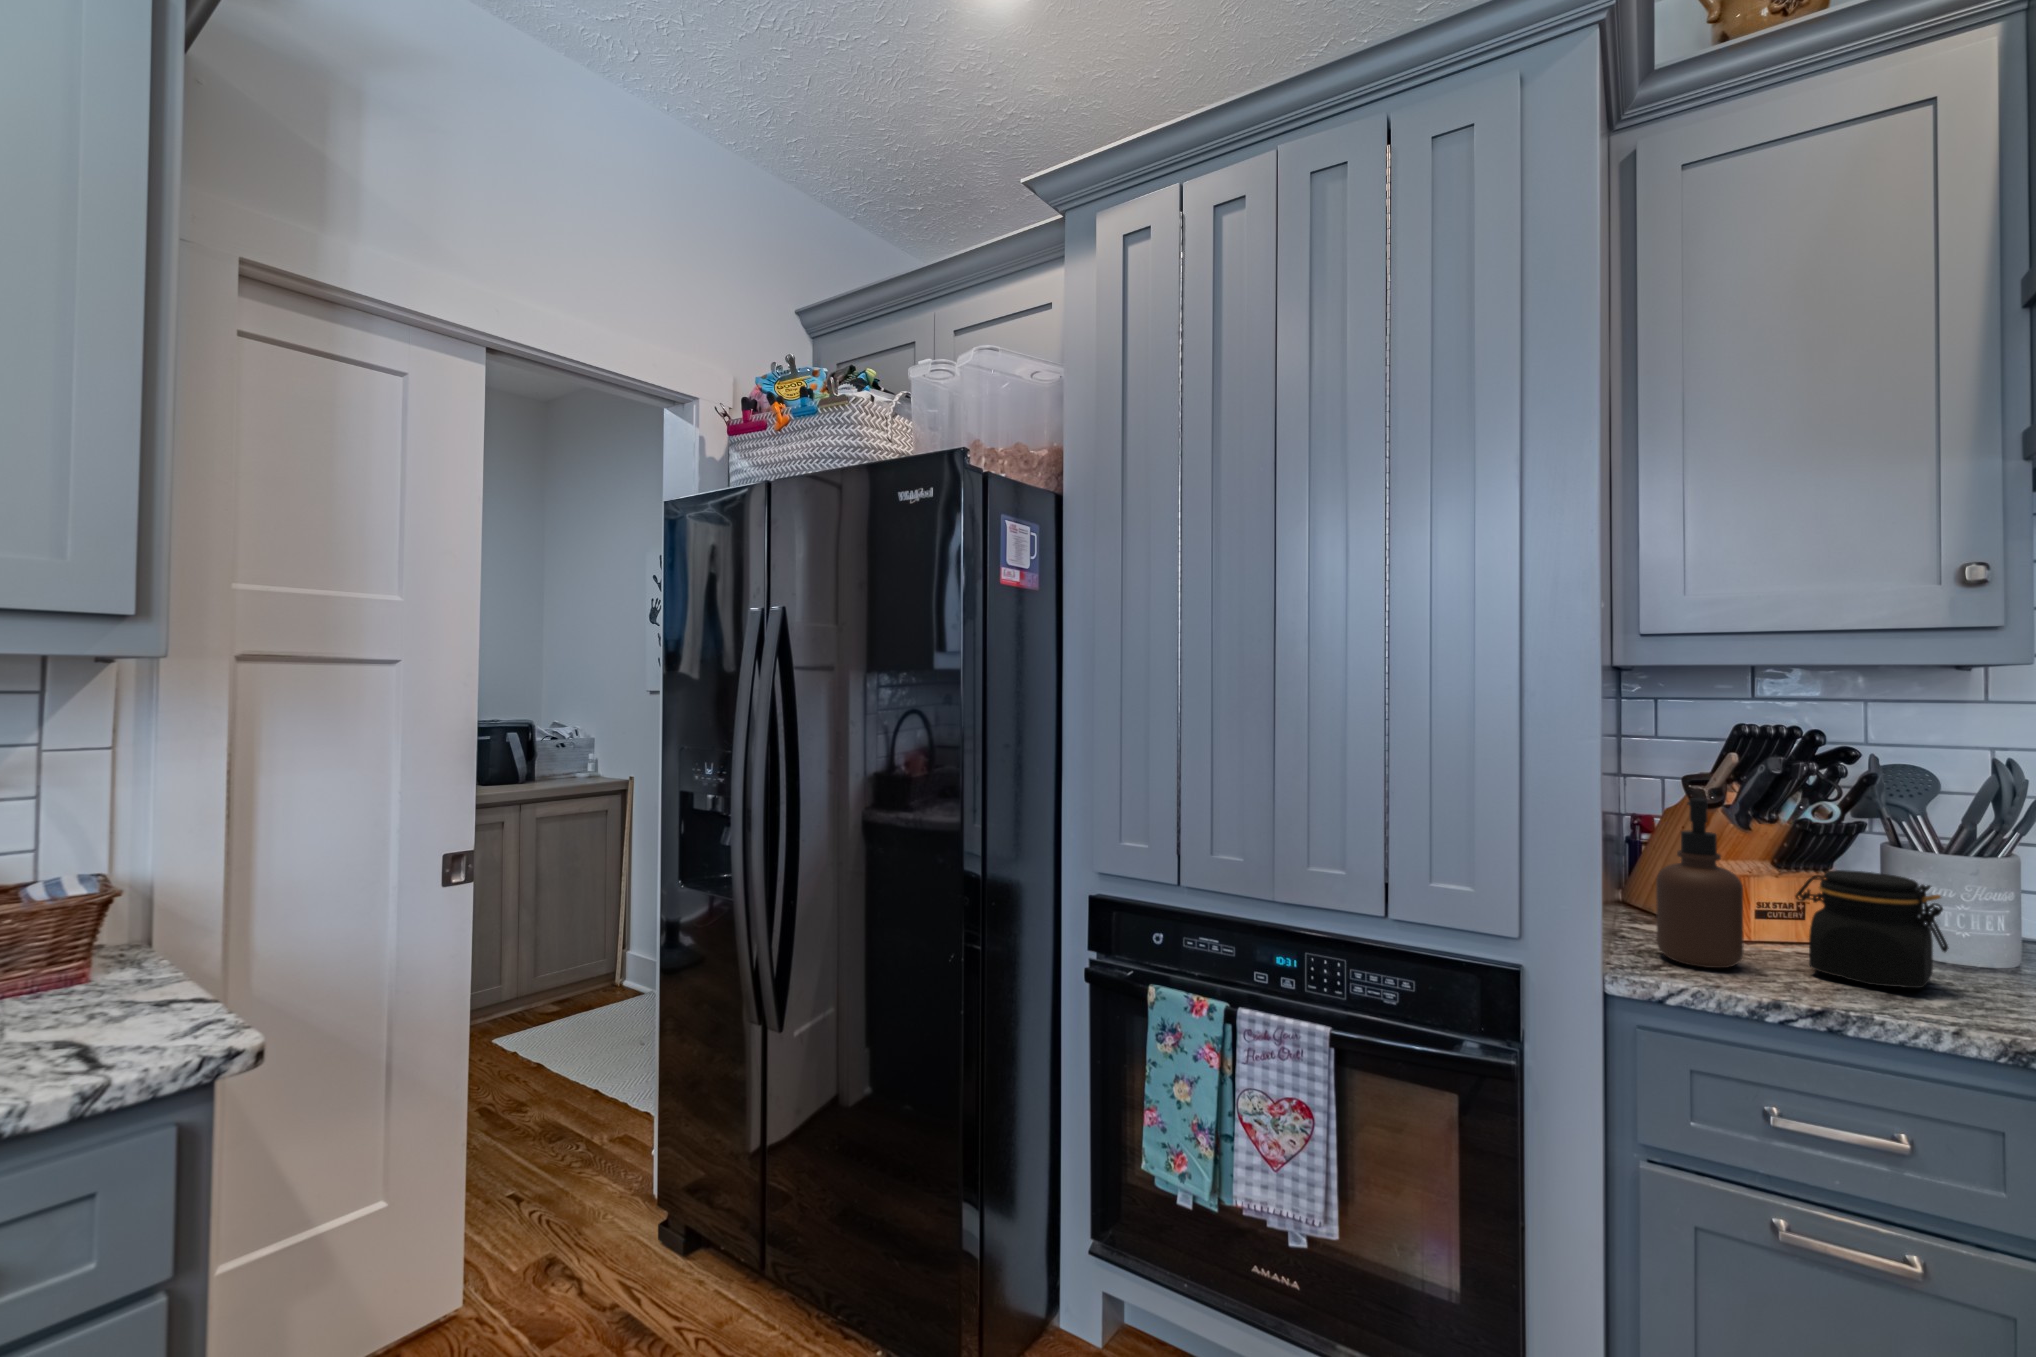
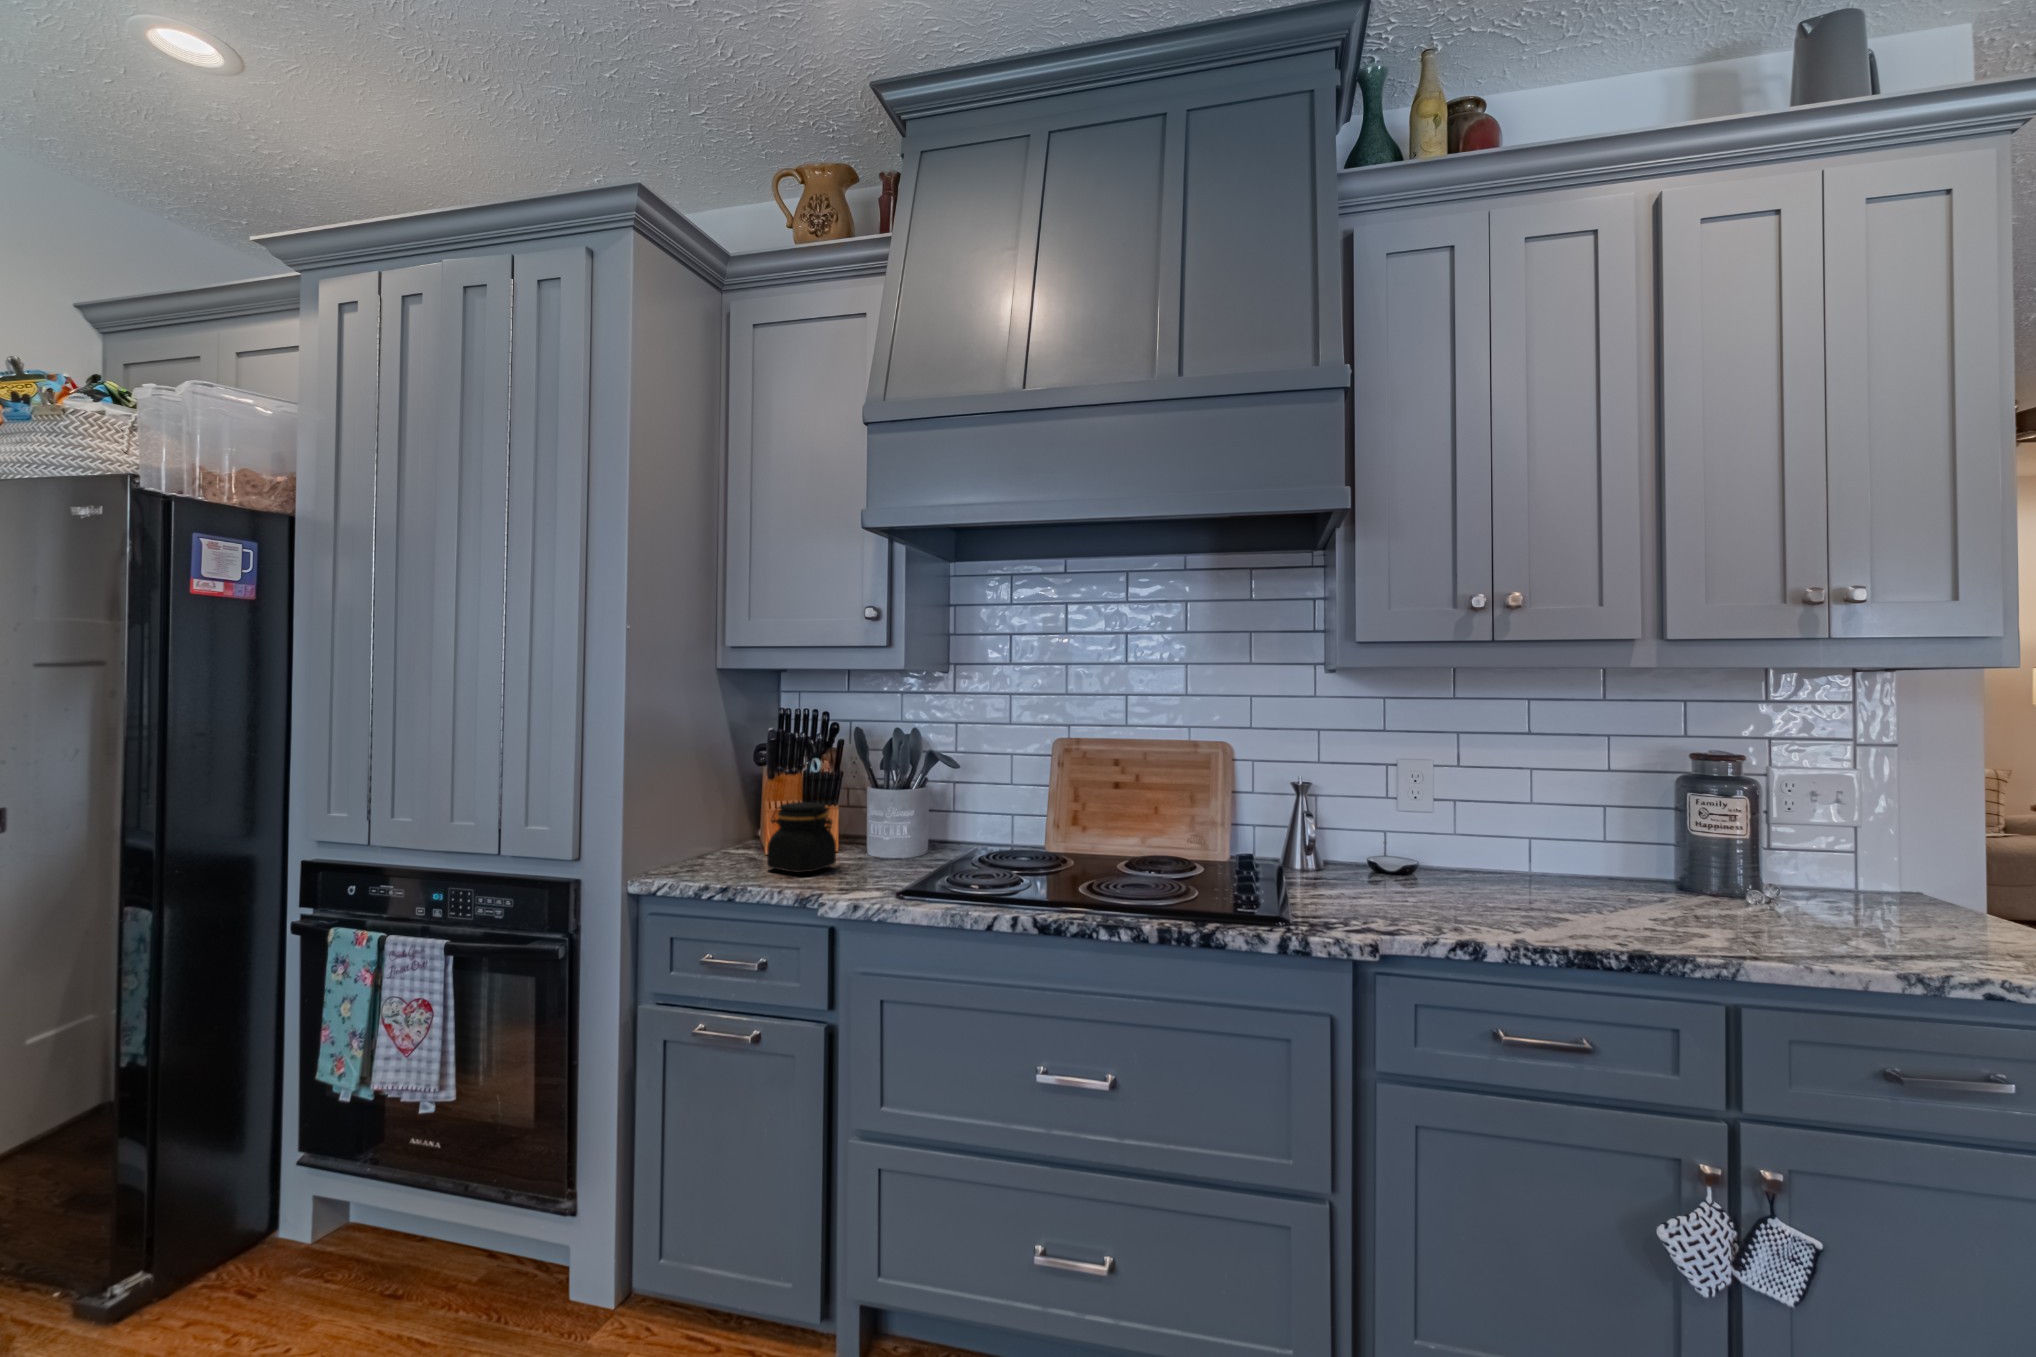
soap dispenser: present [1656,799,1744,968] -> none [682,759,732,870]

